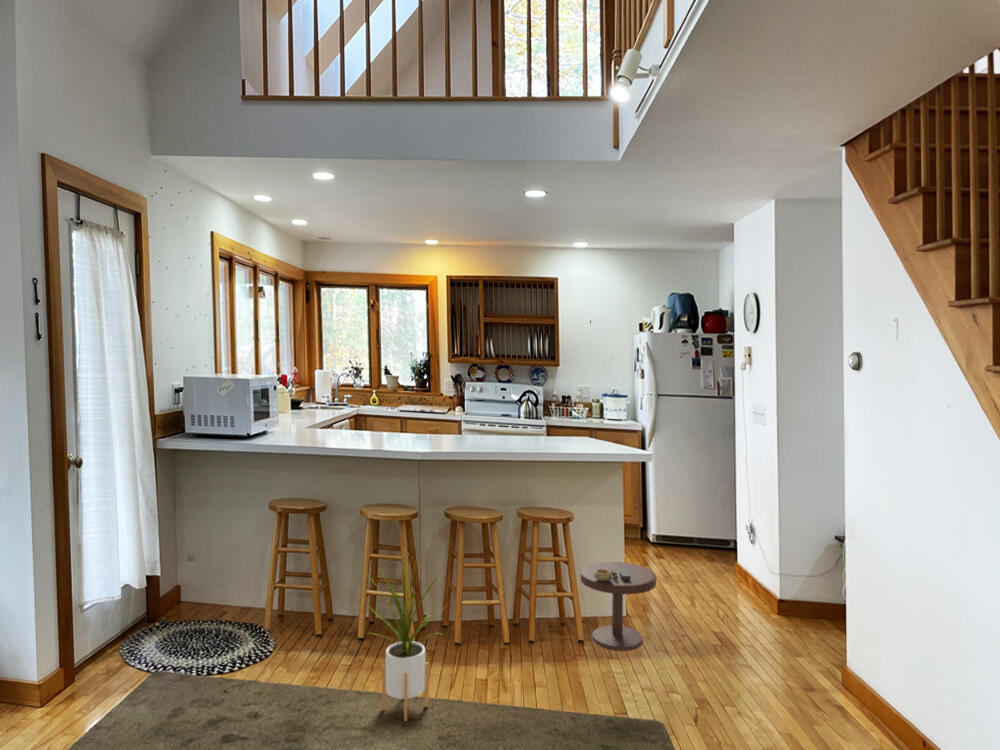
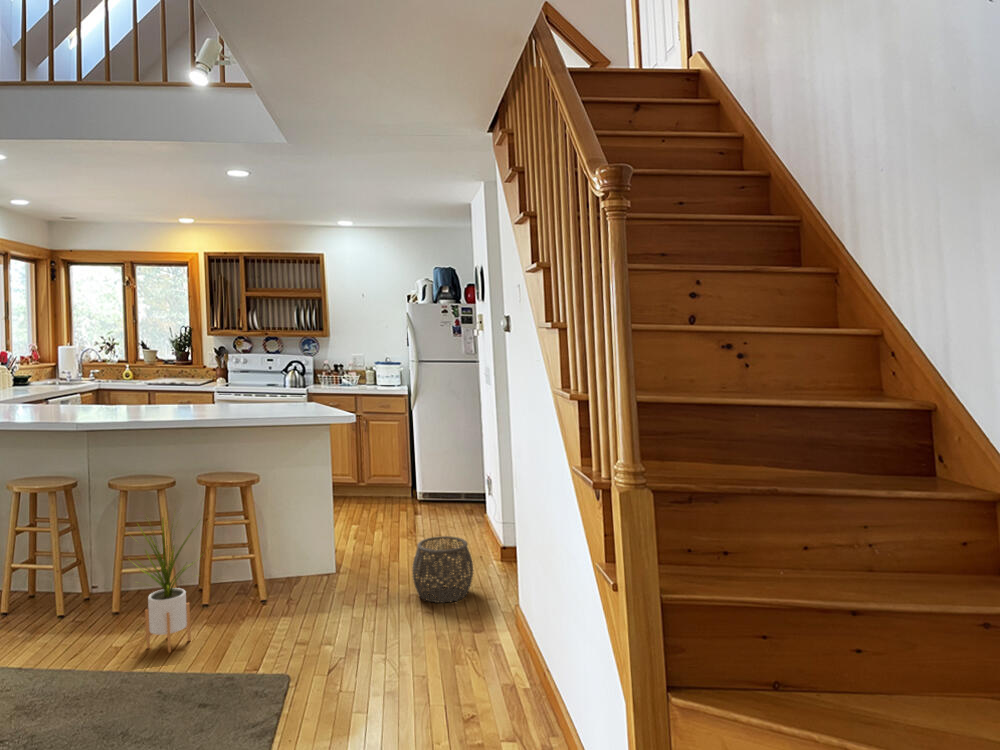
side table: present [581,562,656,651] -> none [324,505,386,620]
woven basket: none [678,606,758,697] -> present [412,536,473,603]

